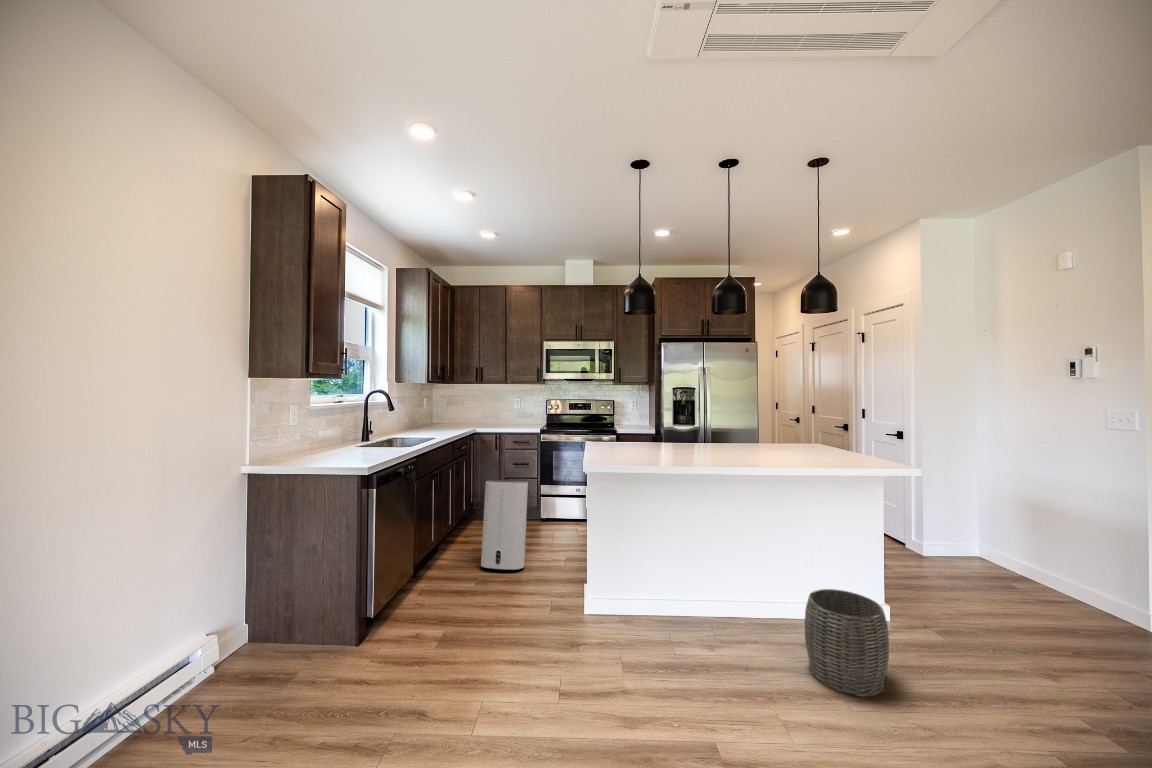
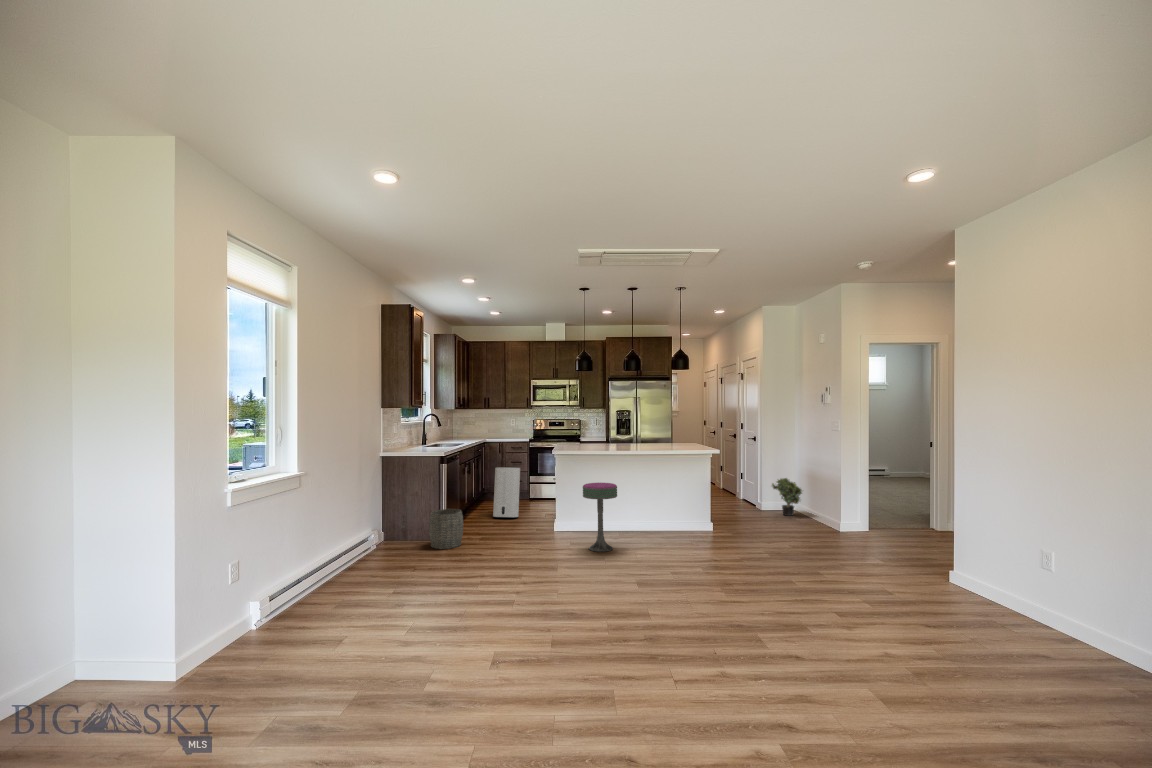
potted plant: none [957,503,1023,571] -> present [772,478,802,516]
bar stool: none [680,547,767,730] -> present [583,483,617,552]
woven basket: present [805,589,889,697] -> present [429,509,463,549]

